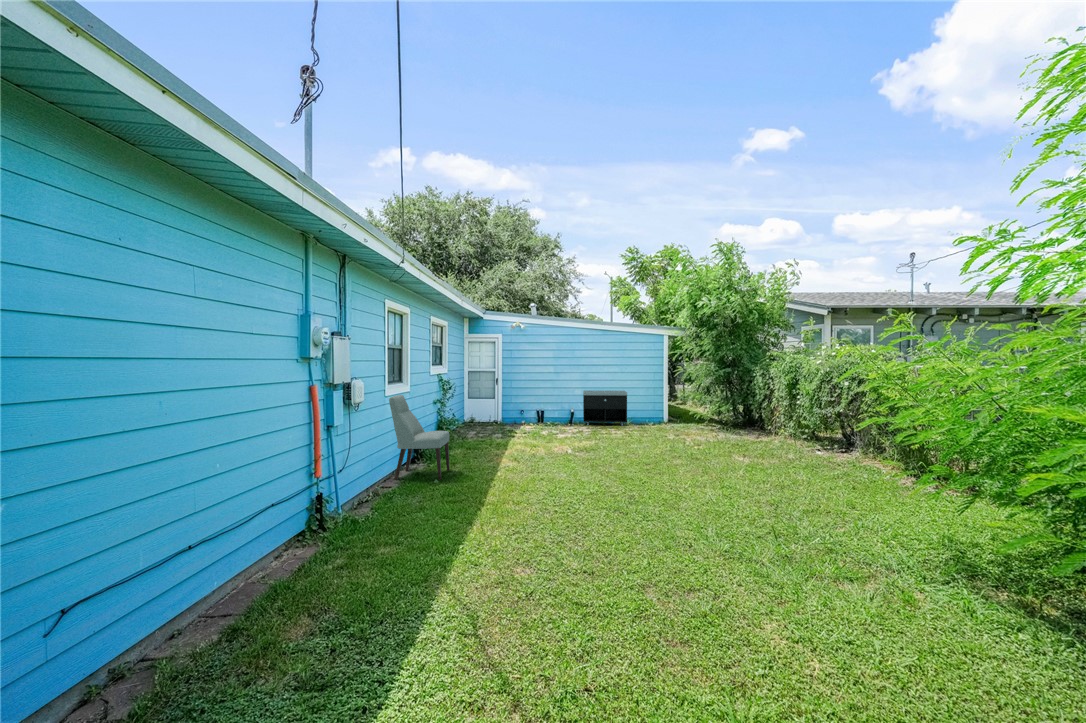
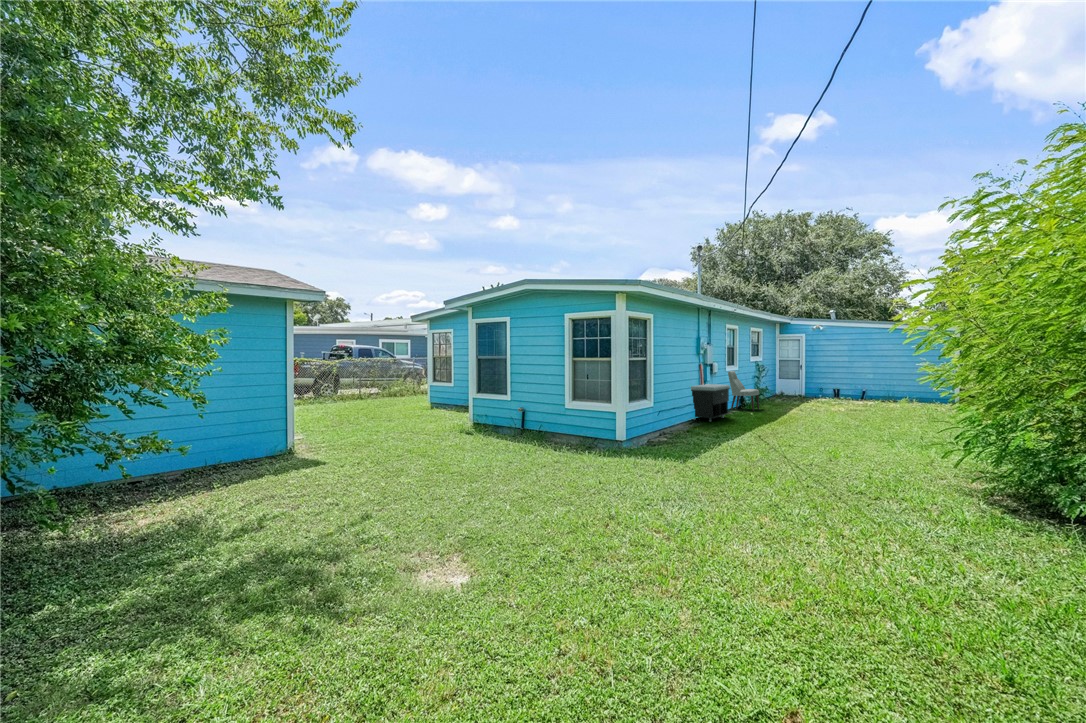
storage bench: present [583,390,627,425] -> present [691,384,730,421]

